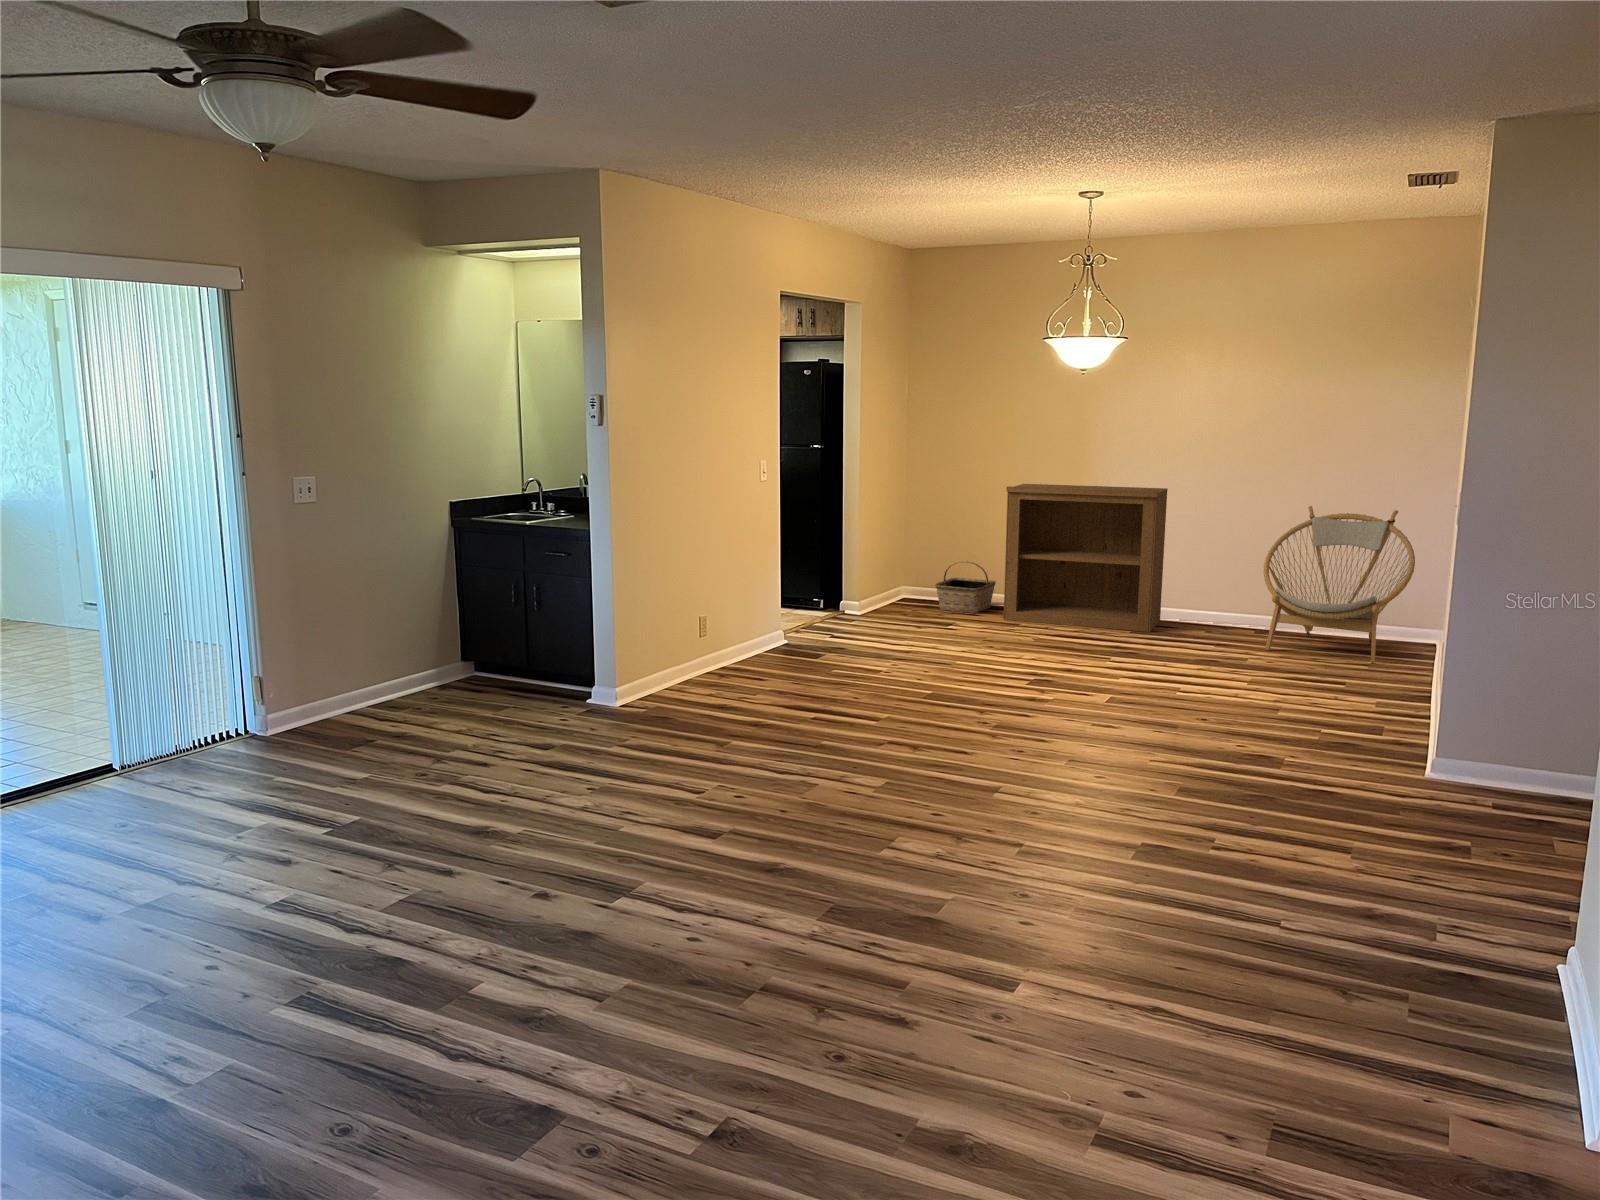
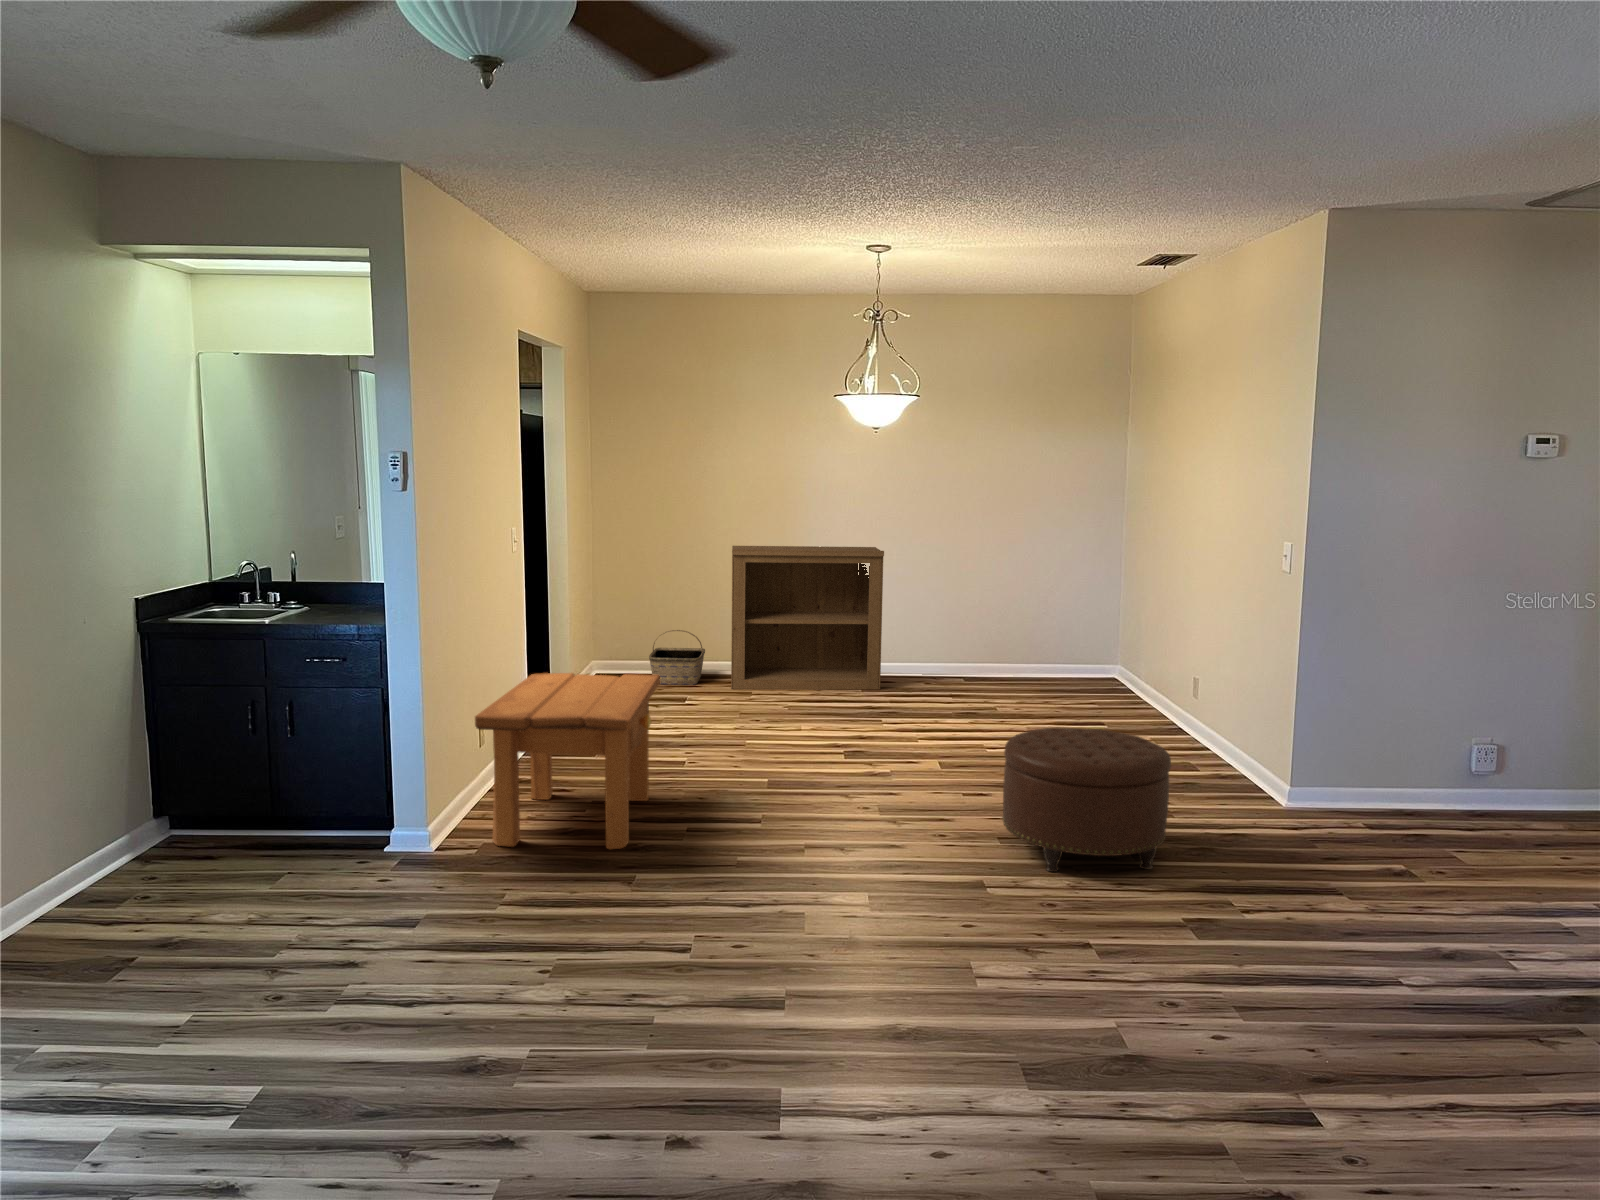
armchair: present [1264,506,1415,664] -> none [980,560,1109,702]
side table: none [640,581,831,723] -> present [475,673,660,849]
ottoman: none [1056,662,1223,805] -> present [1002,728,1171,872]

